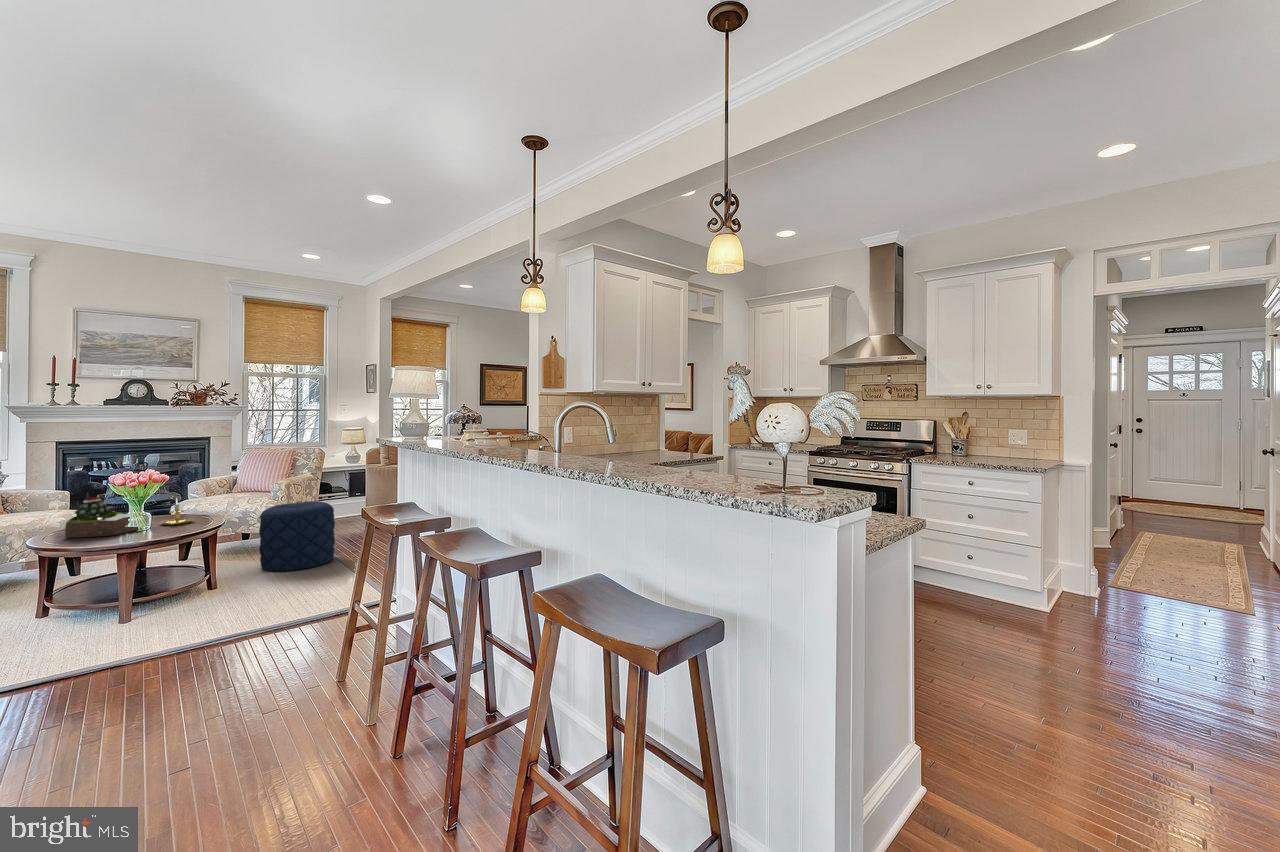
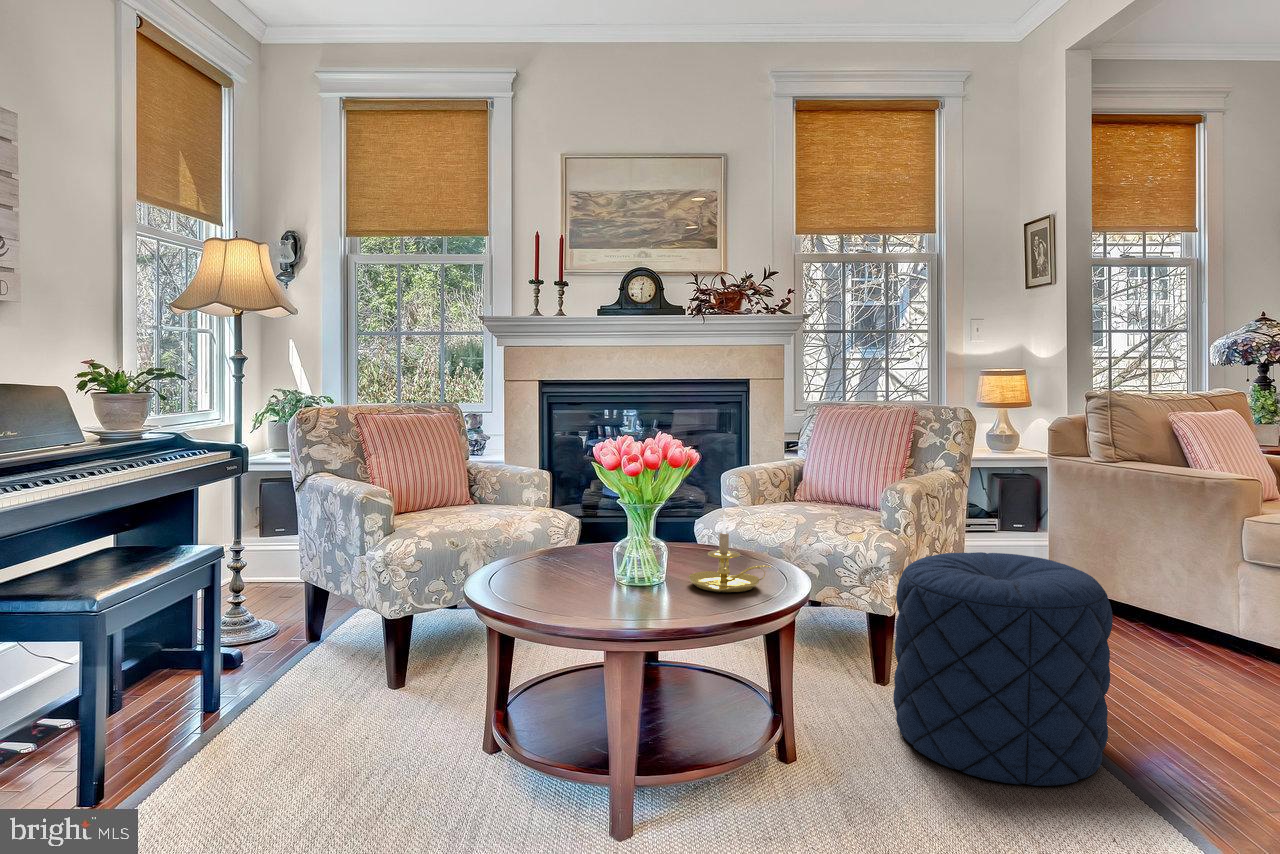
succulent plant: present [65,497,138,538] -> none [507,497,645,611]

